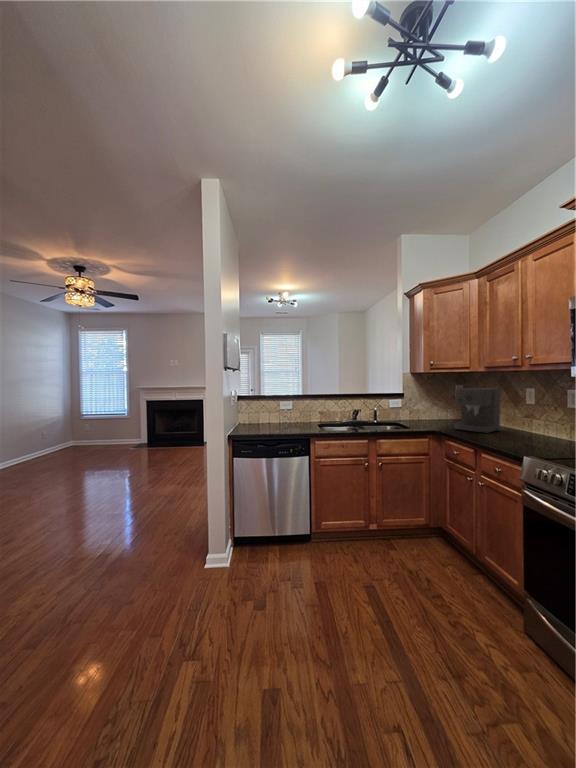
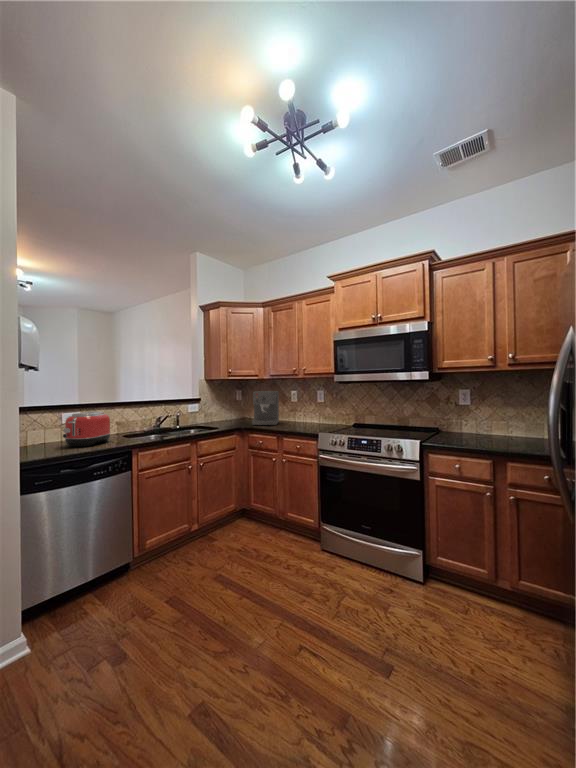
toaster: none [269,401,304,429] -> present [63,411,110,447]

